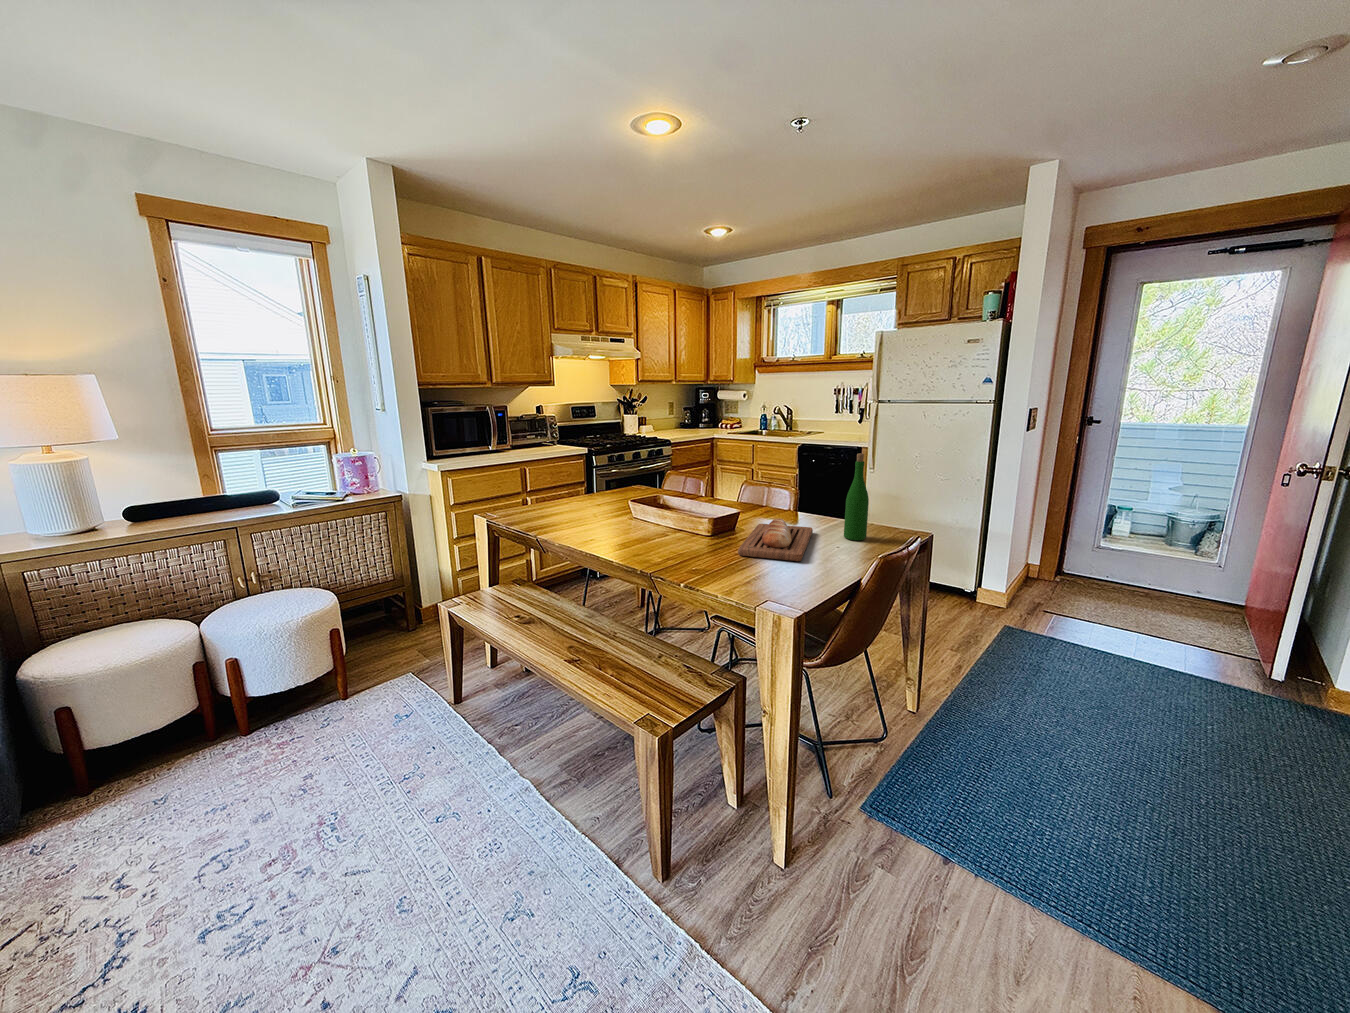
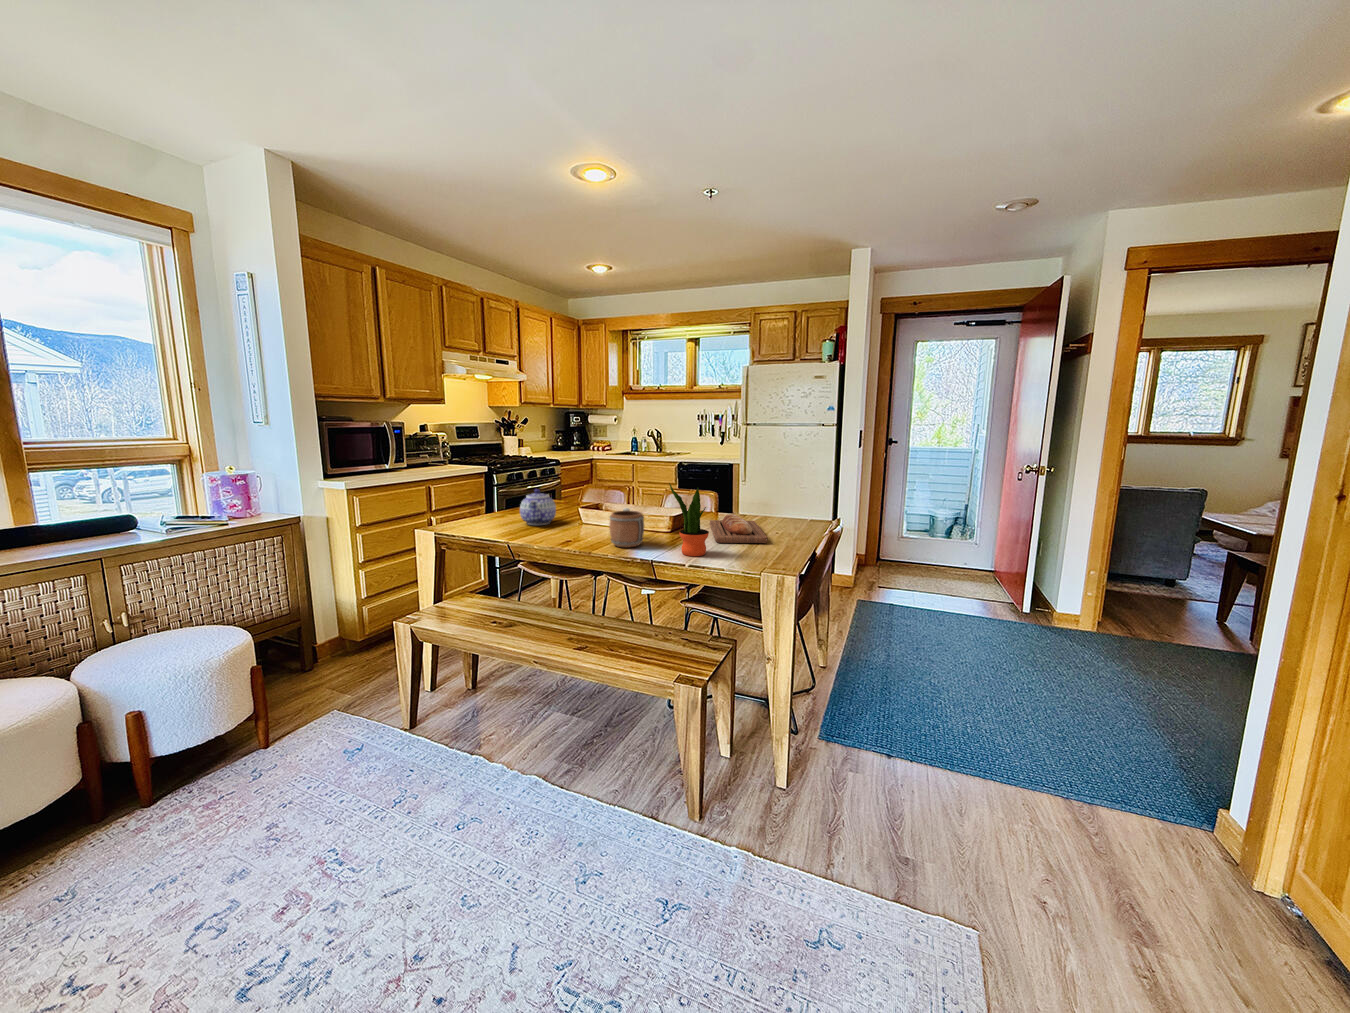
wine bottle: present [844,453,869,541] -> none [780,459,797,528]
teapot: none [559,480,596,518] -> present [520,489,556,525]
potted plant: none [669,483,713,573] -> present [669,483,709,556]
mug: none [615,507,654,554] -> present [609,508,644,547]

